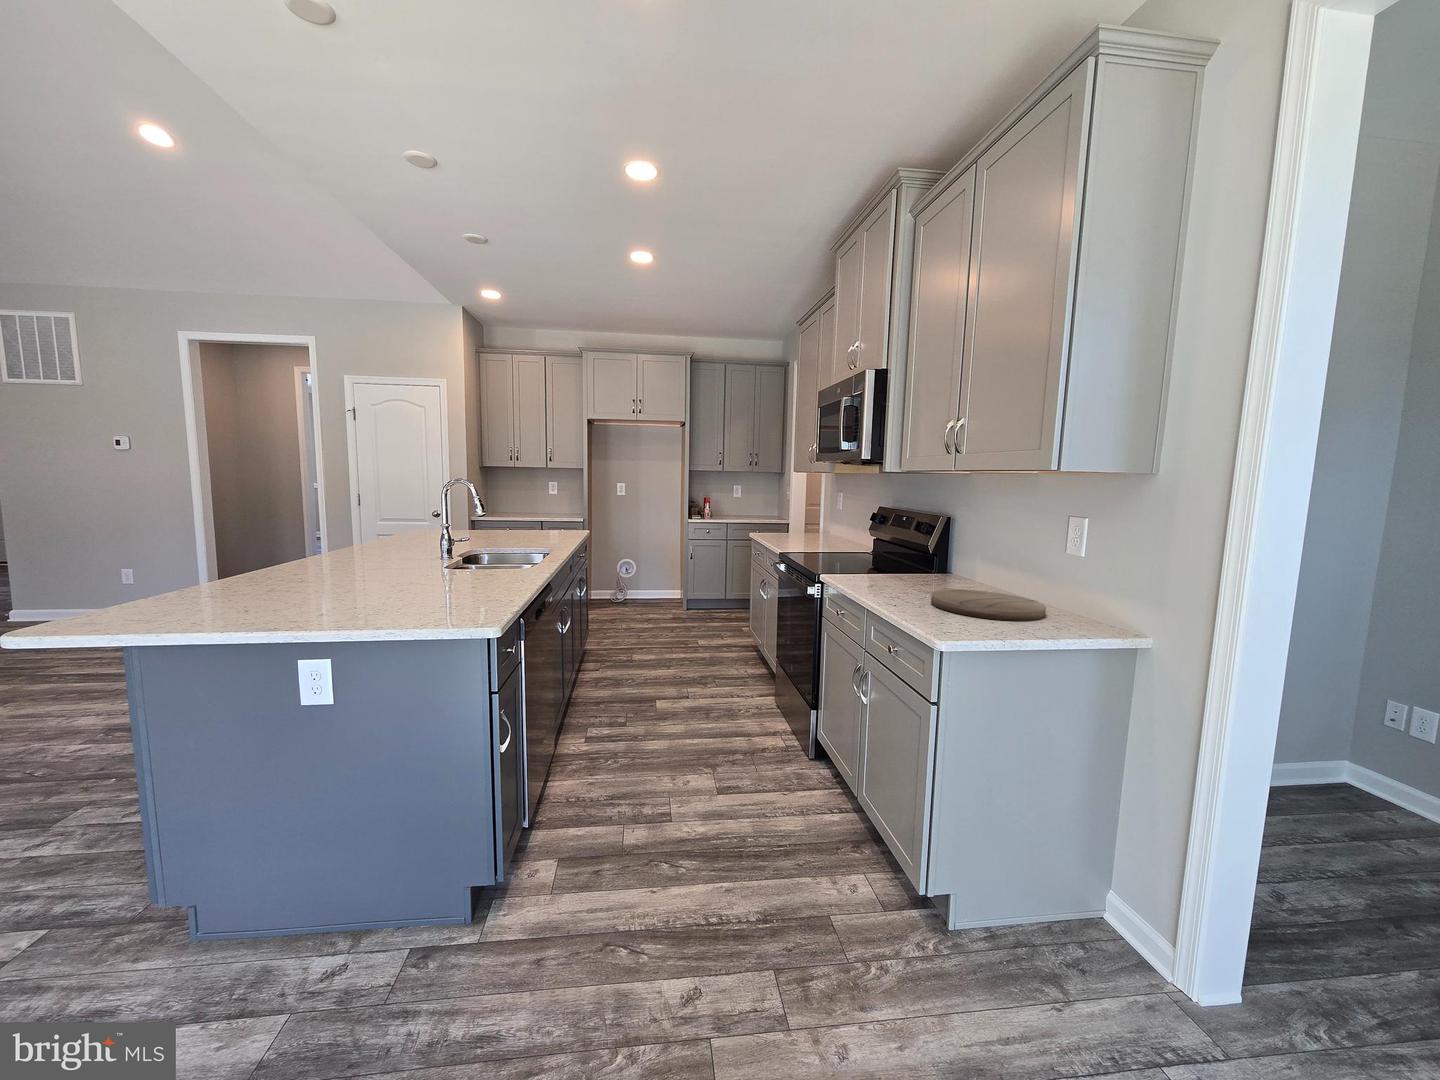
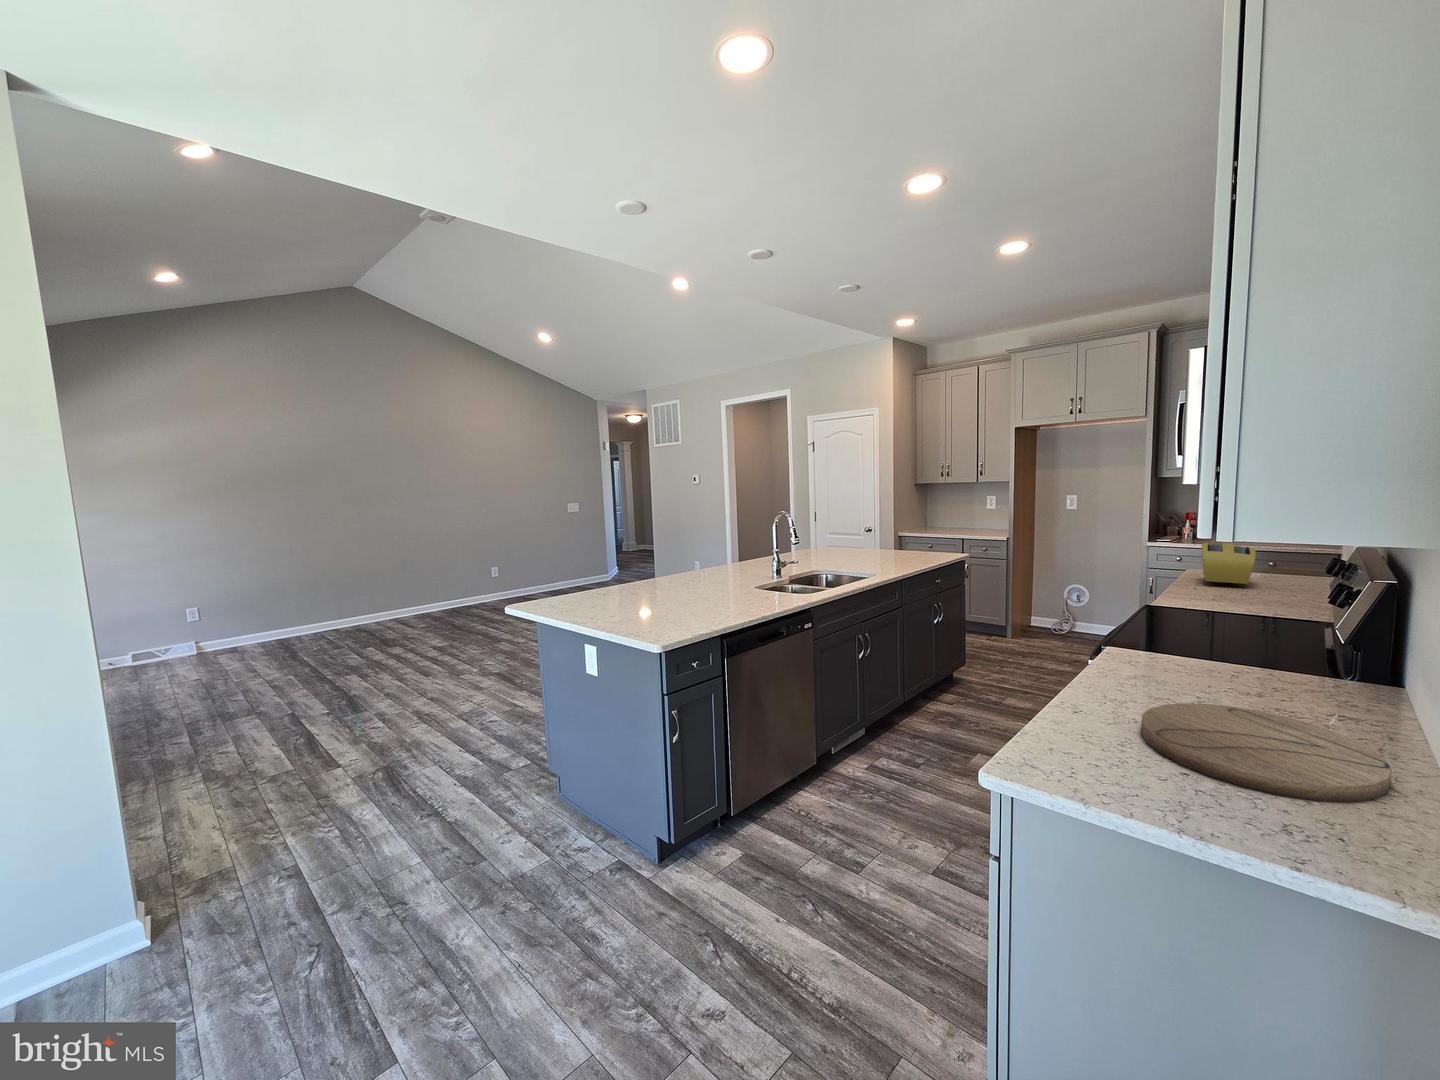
toaster: none [765,508,801,539] -> present [1202,543,1256,589]

